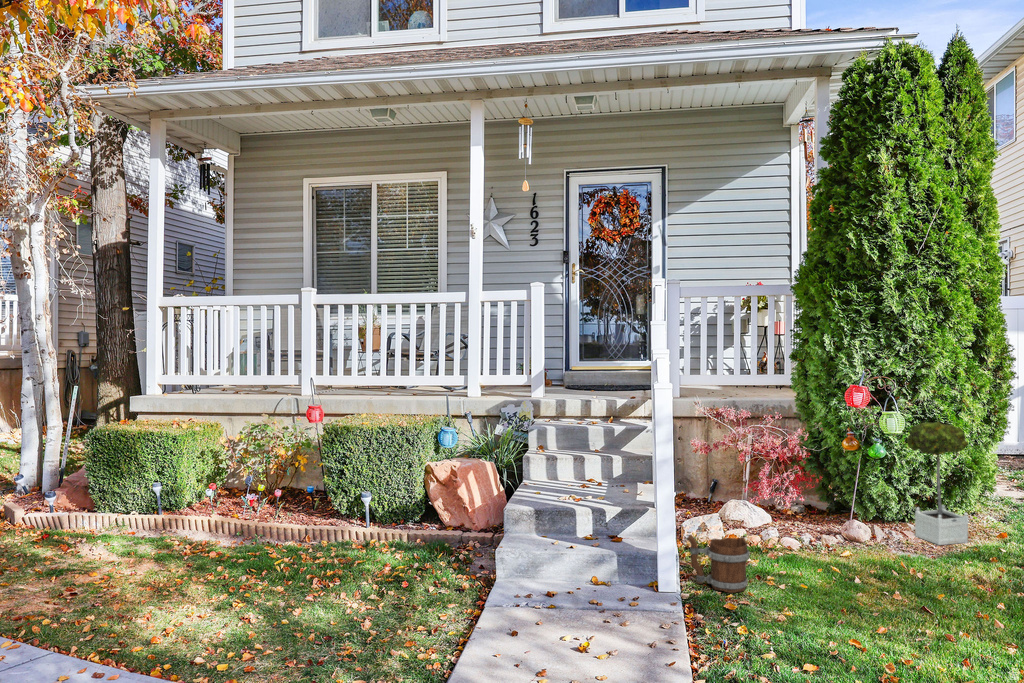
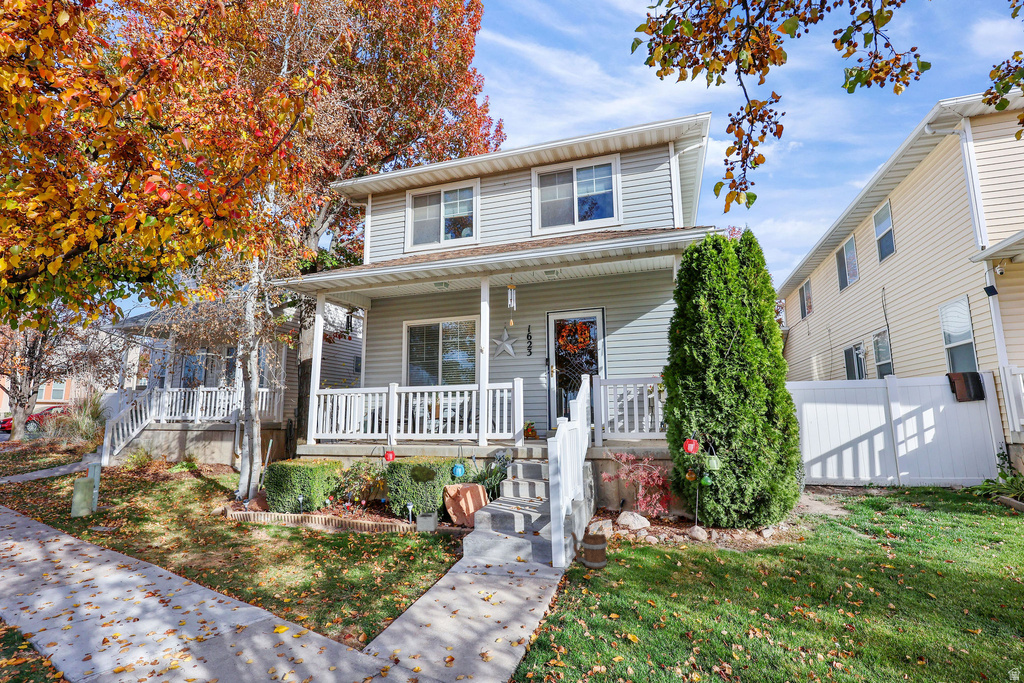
potted tree: present [907,421,968,545] -> present [410,466,438,531]

